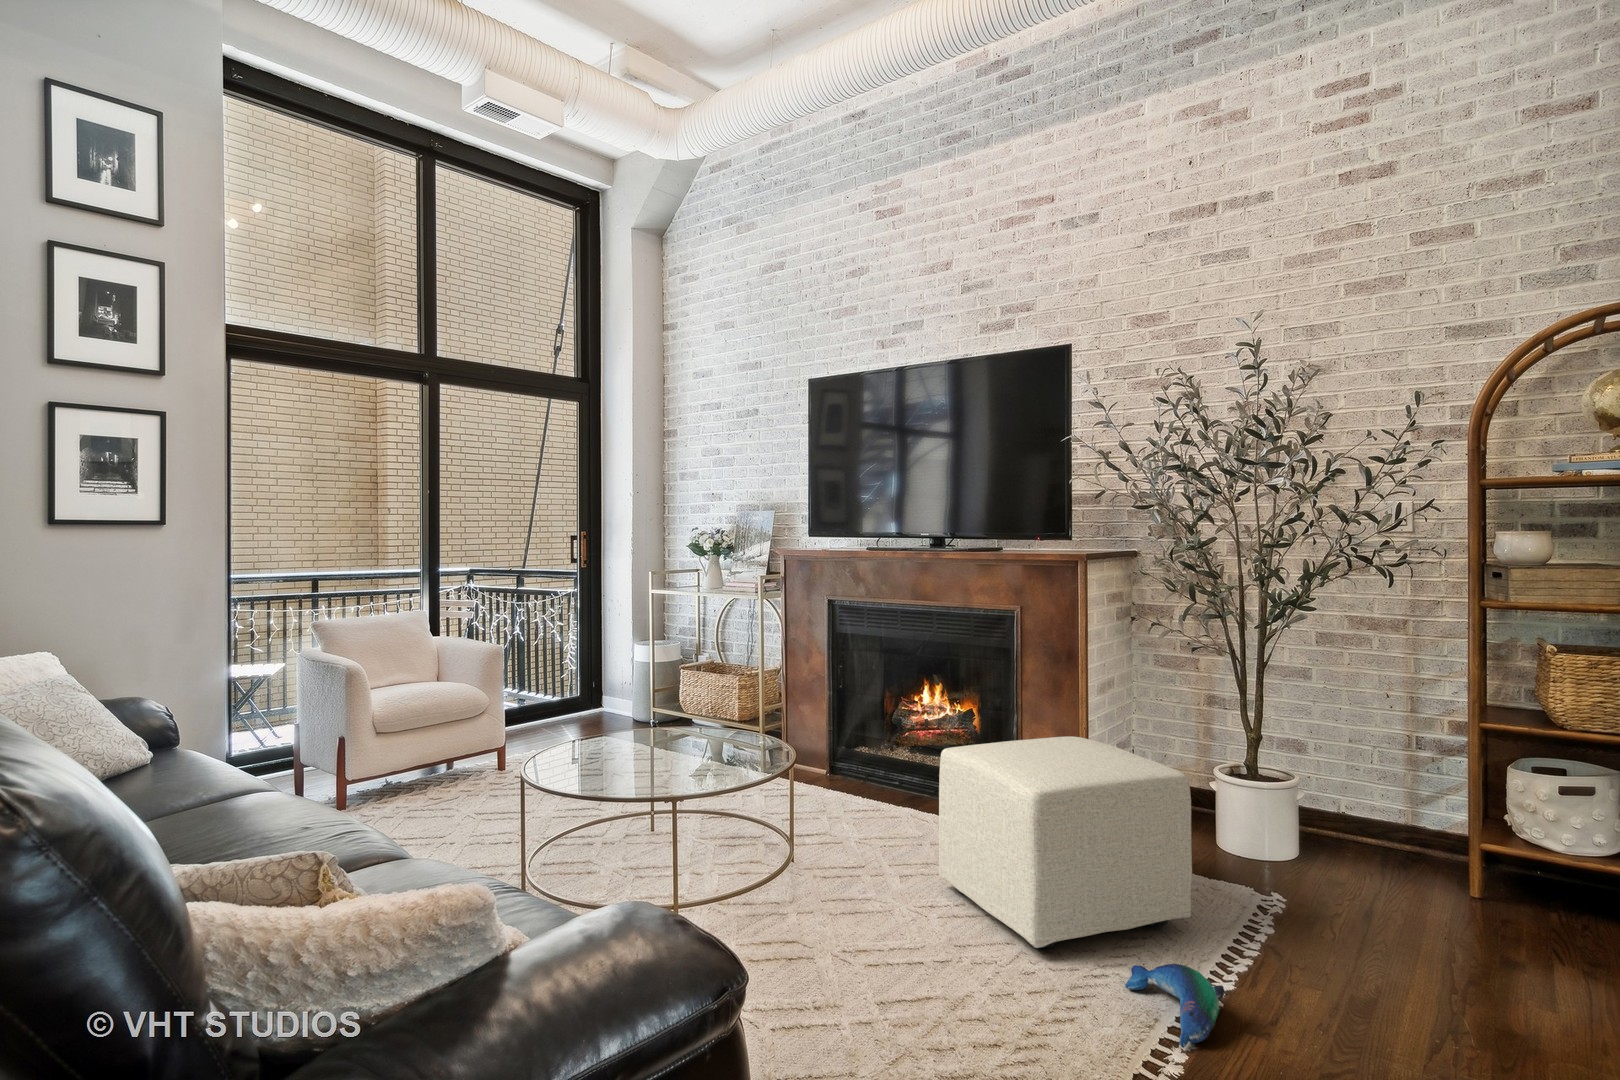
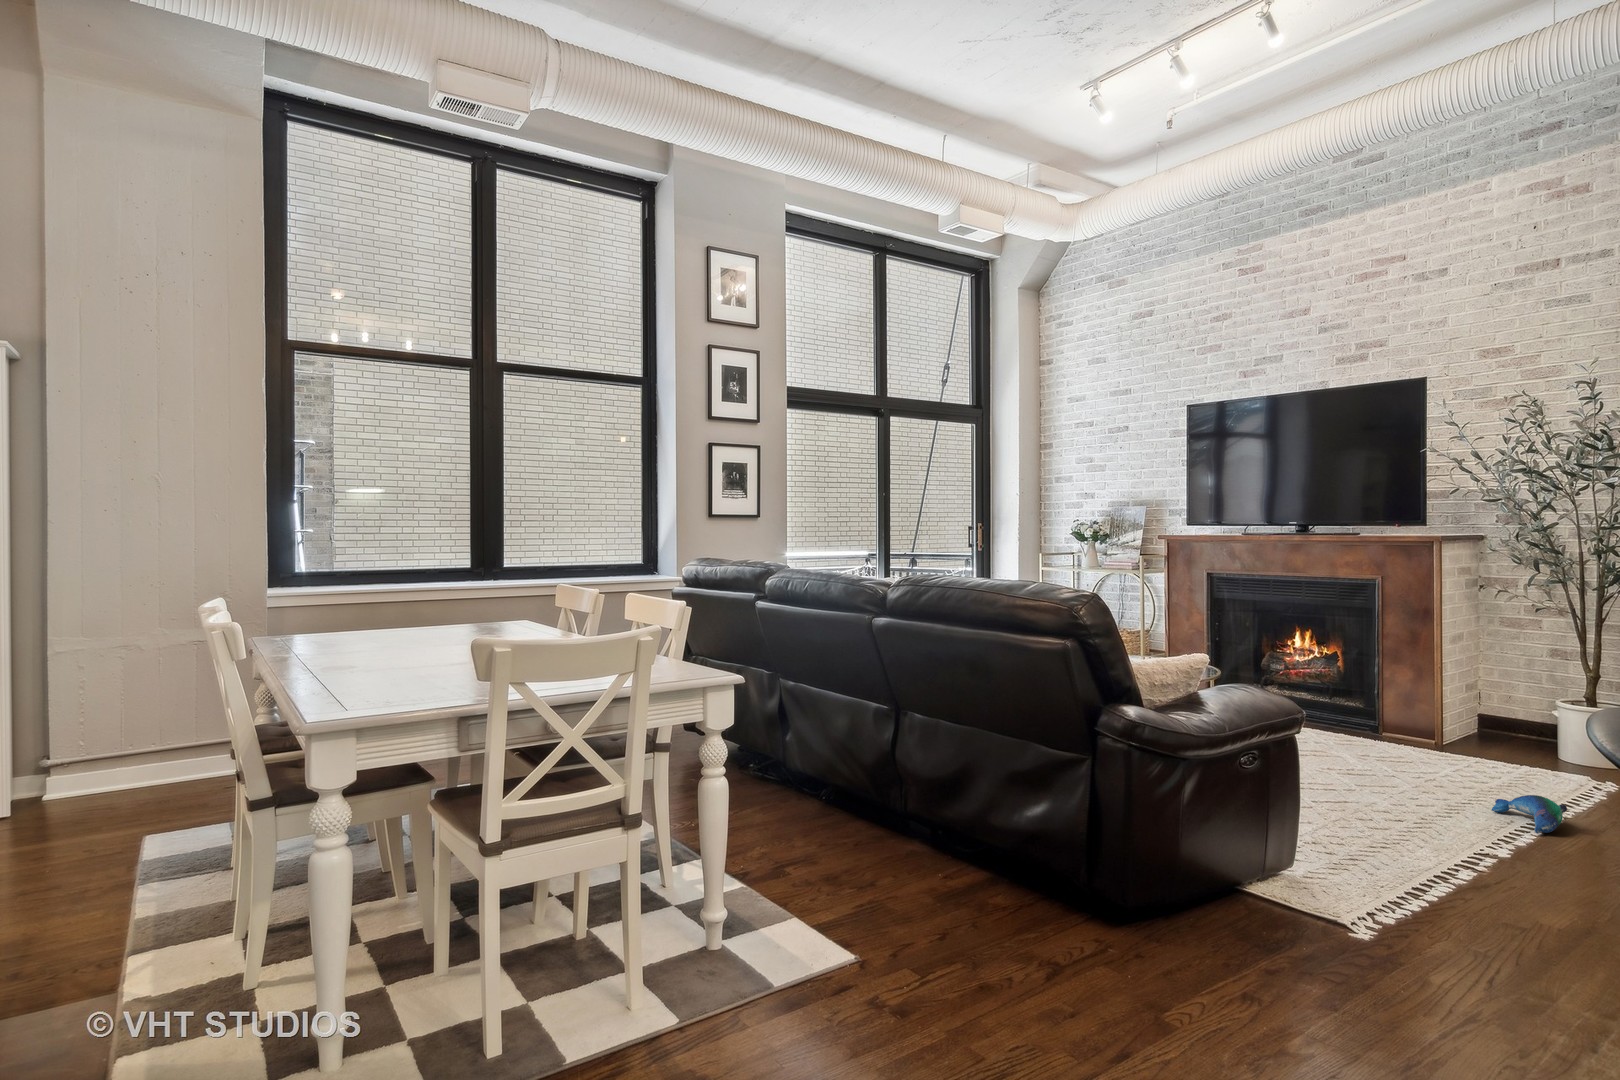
ottoman: present [939,736,1192,948] -> none [1335,666,1540,792]

